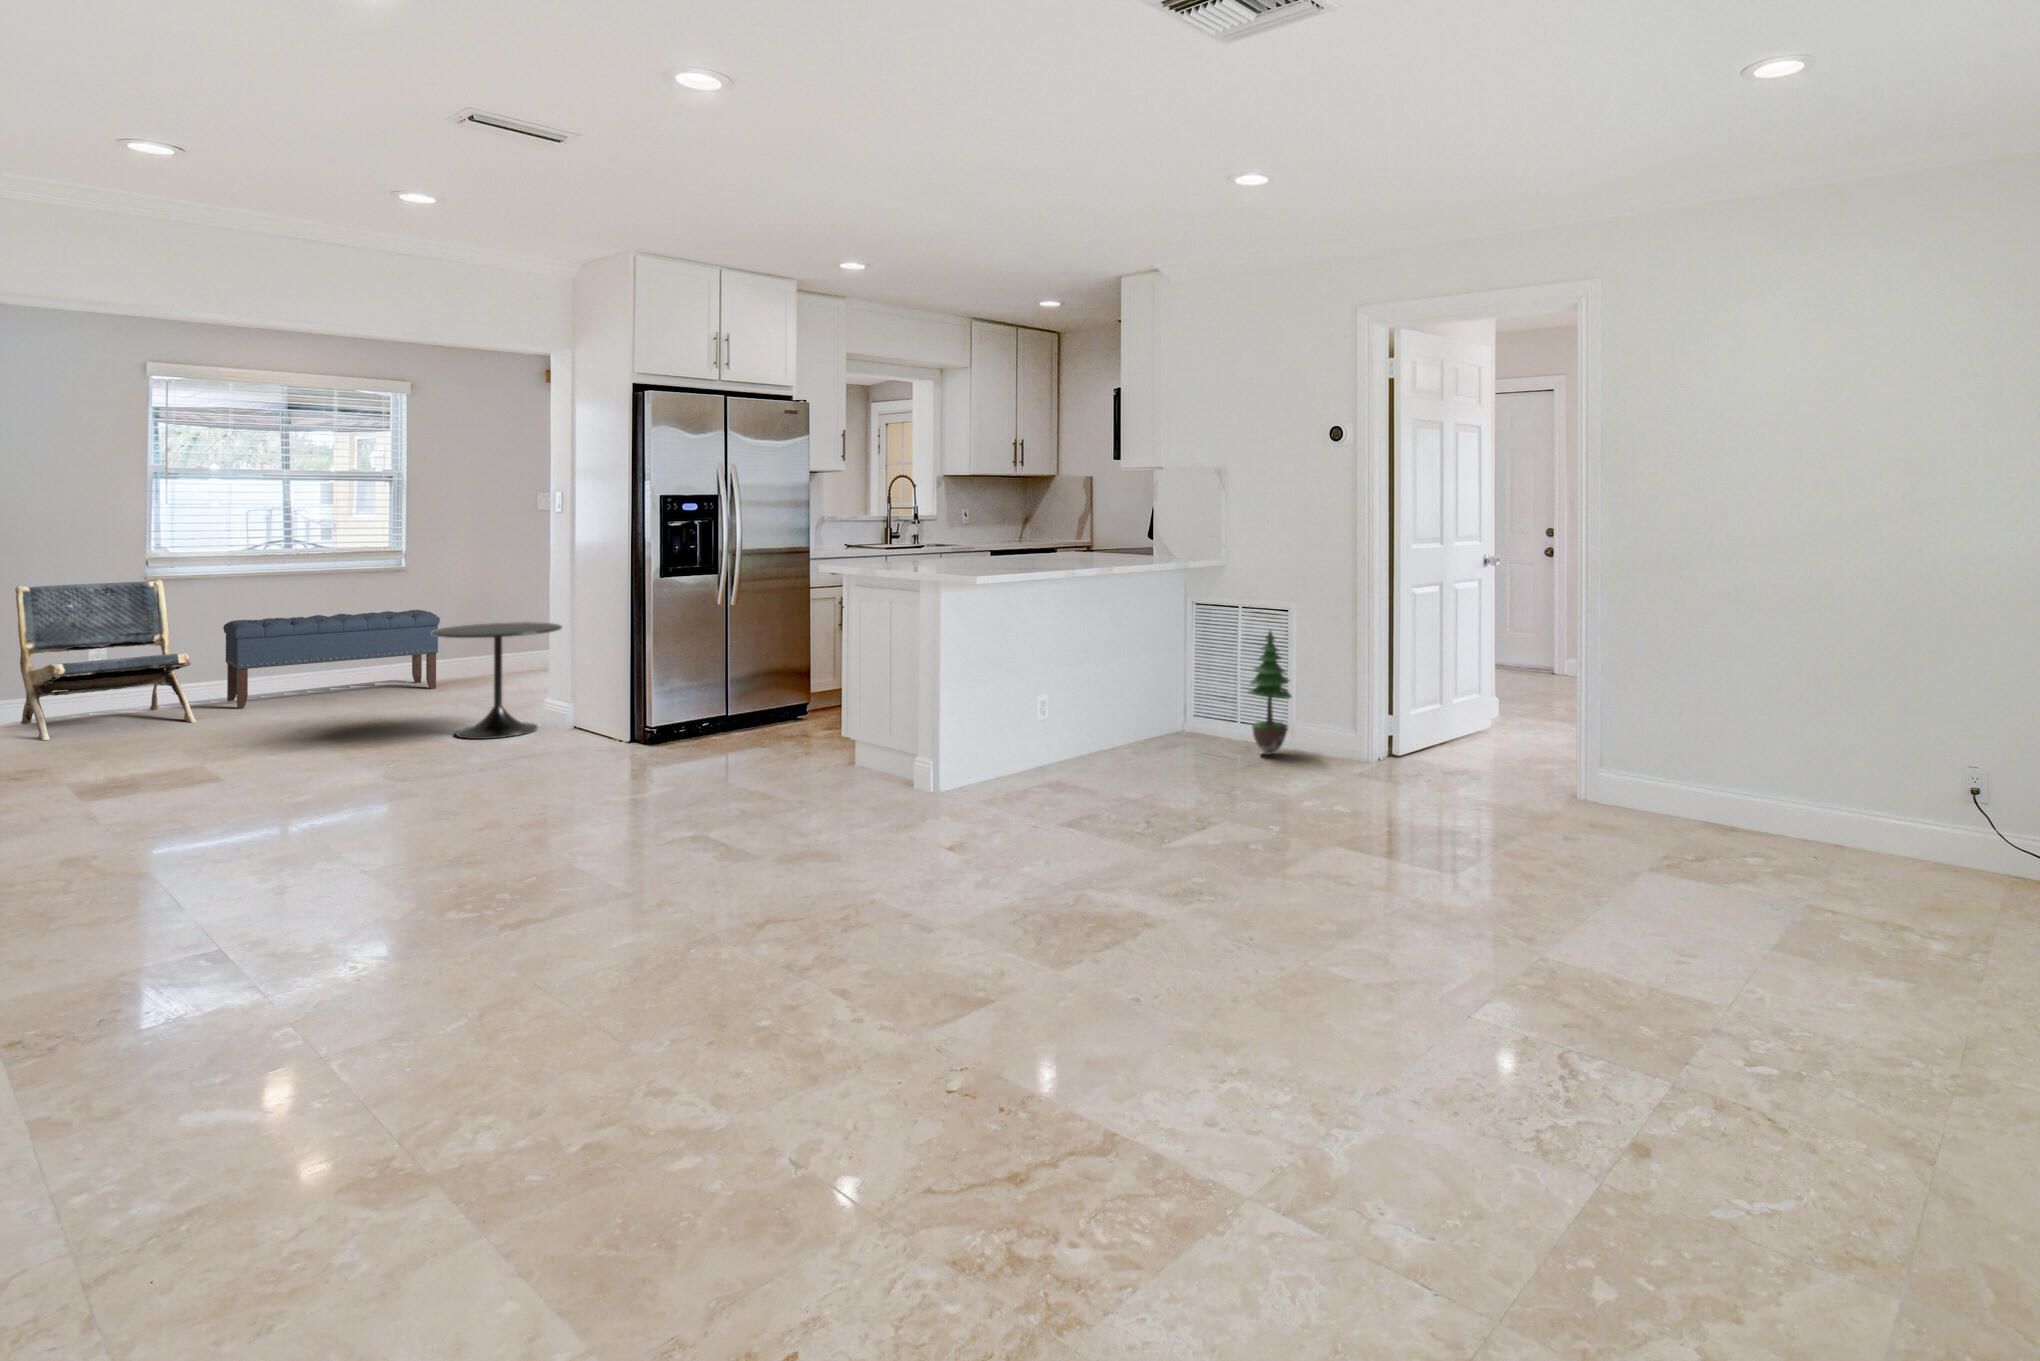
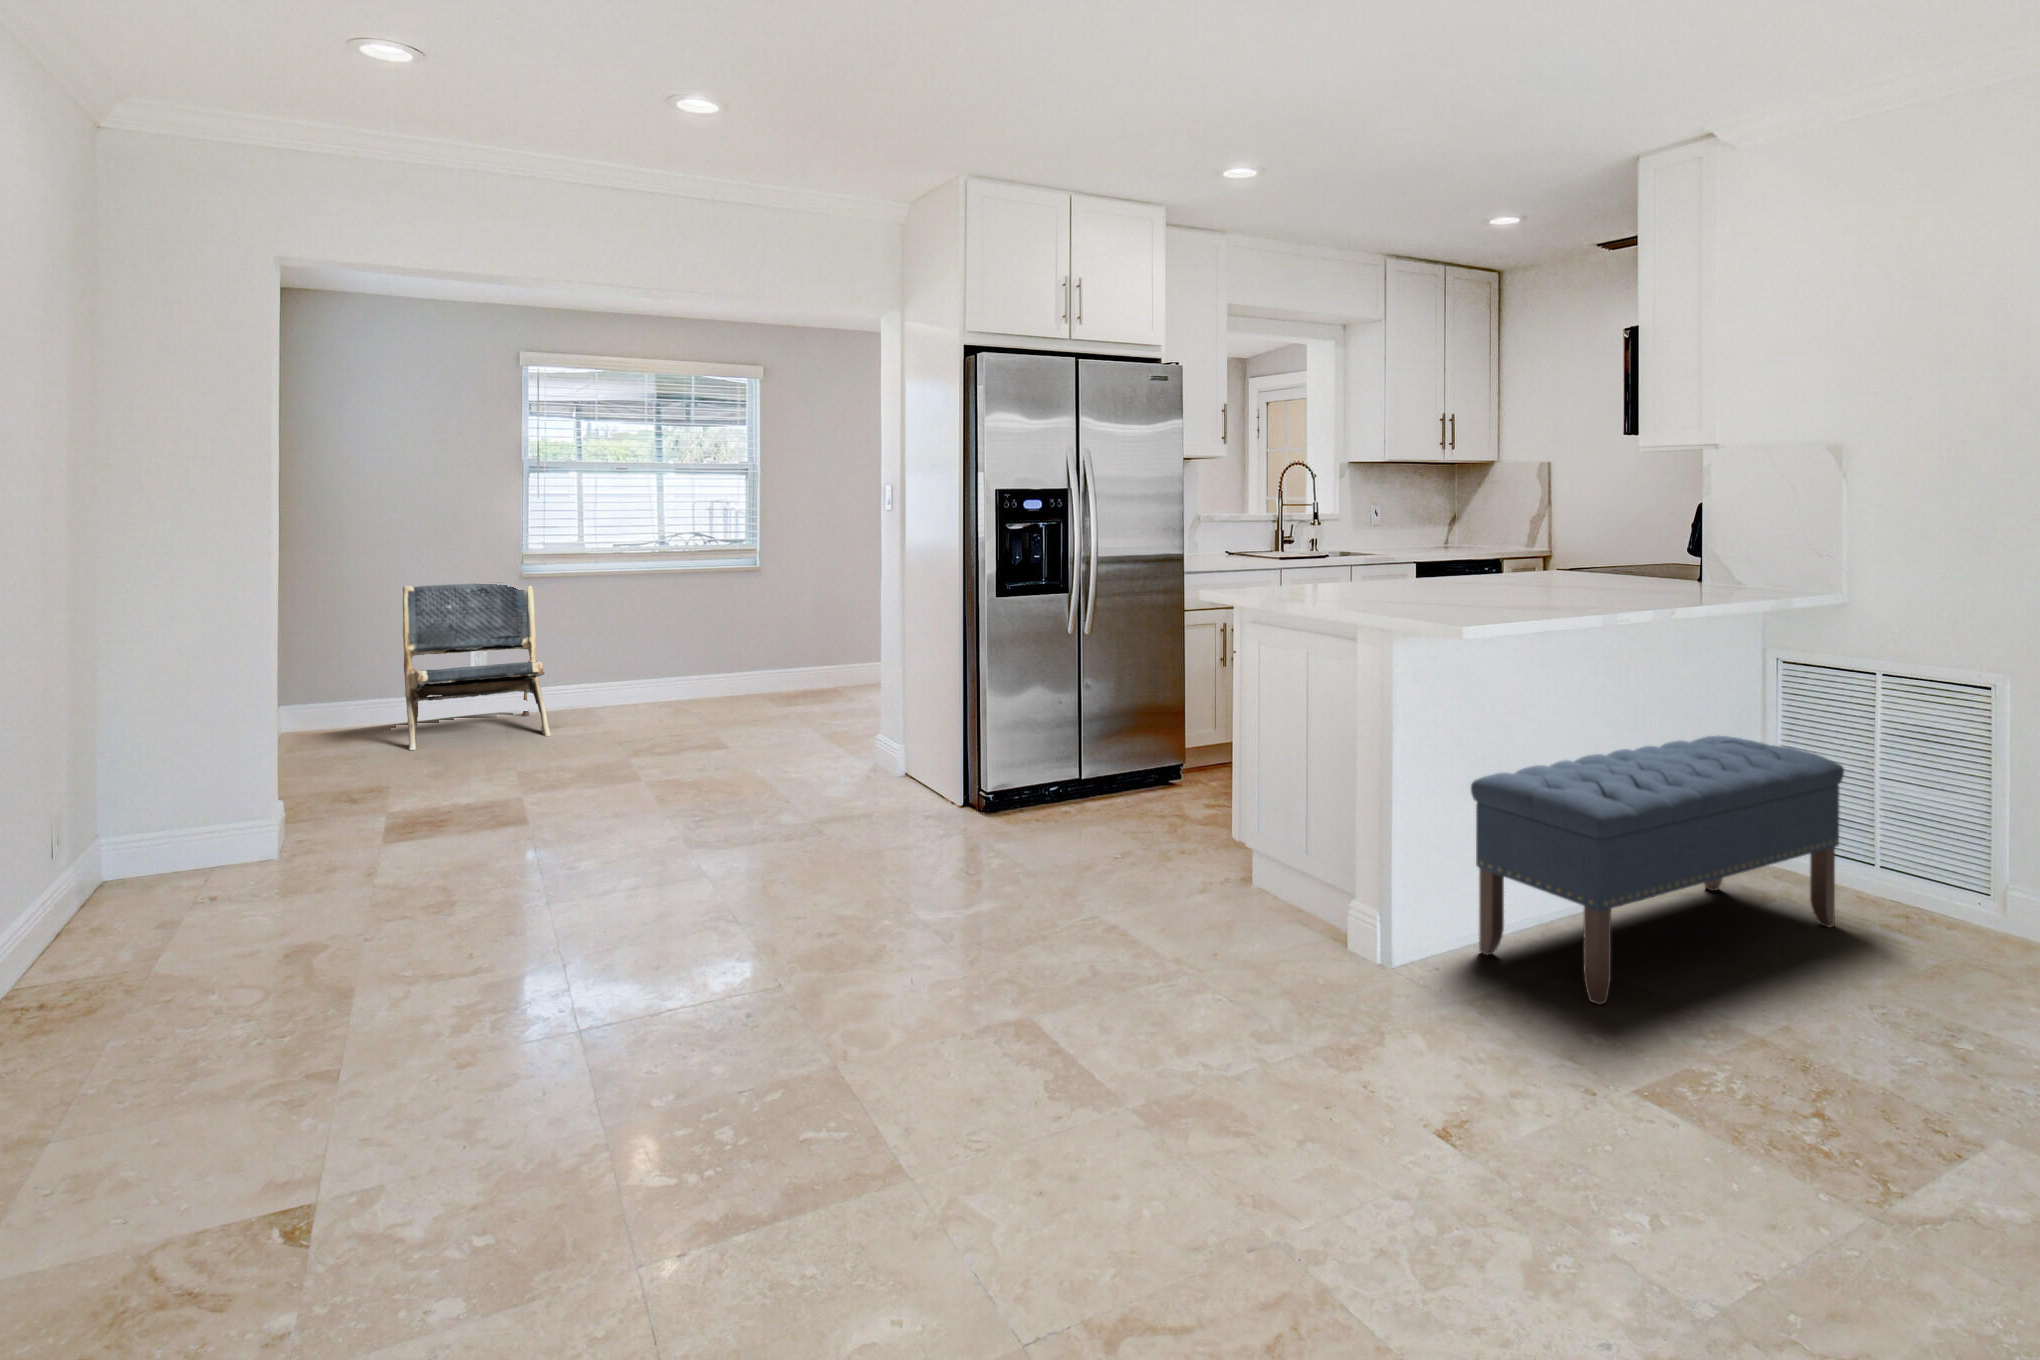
bench: present [223,610,440,708] -> present [1471,736,1844,1005]
side table: present [432,622,562,739] -> none [752,643,894,786]
potted tree: present [1249,630,1292,754] -> none [1896,717,1991,932]

